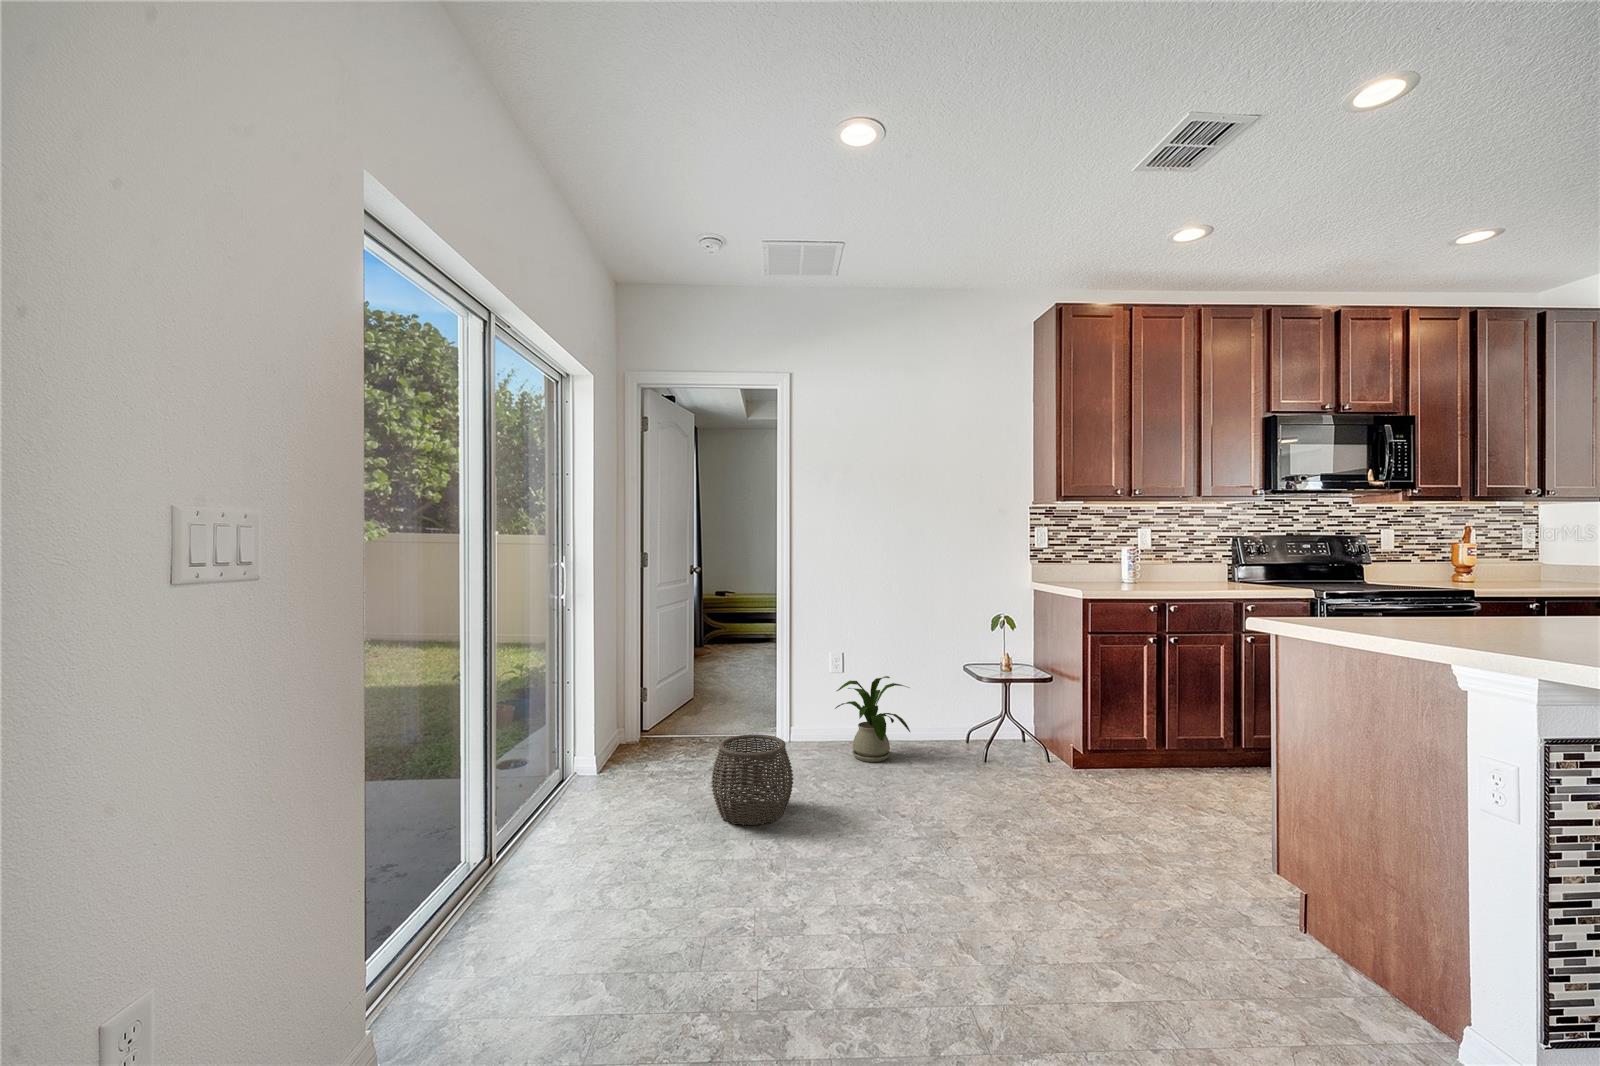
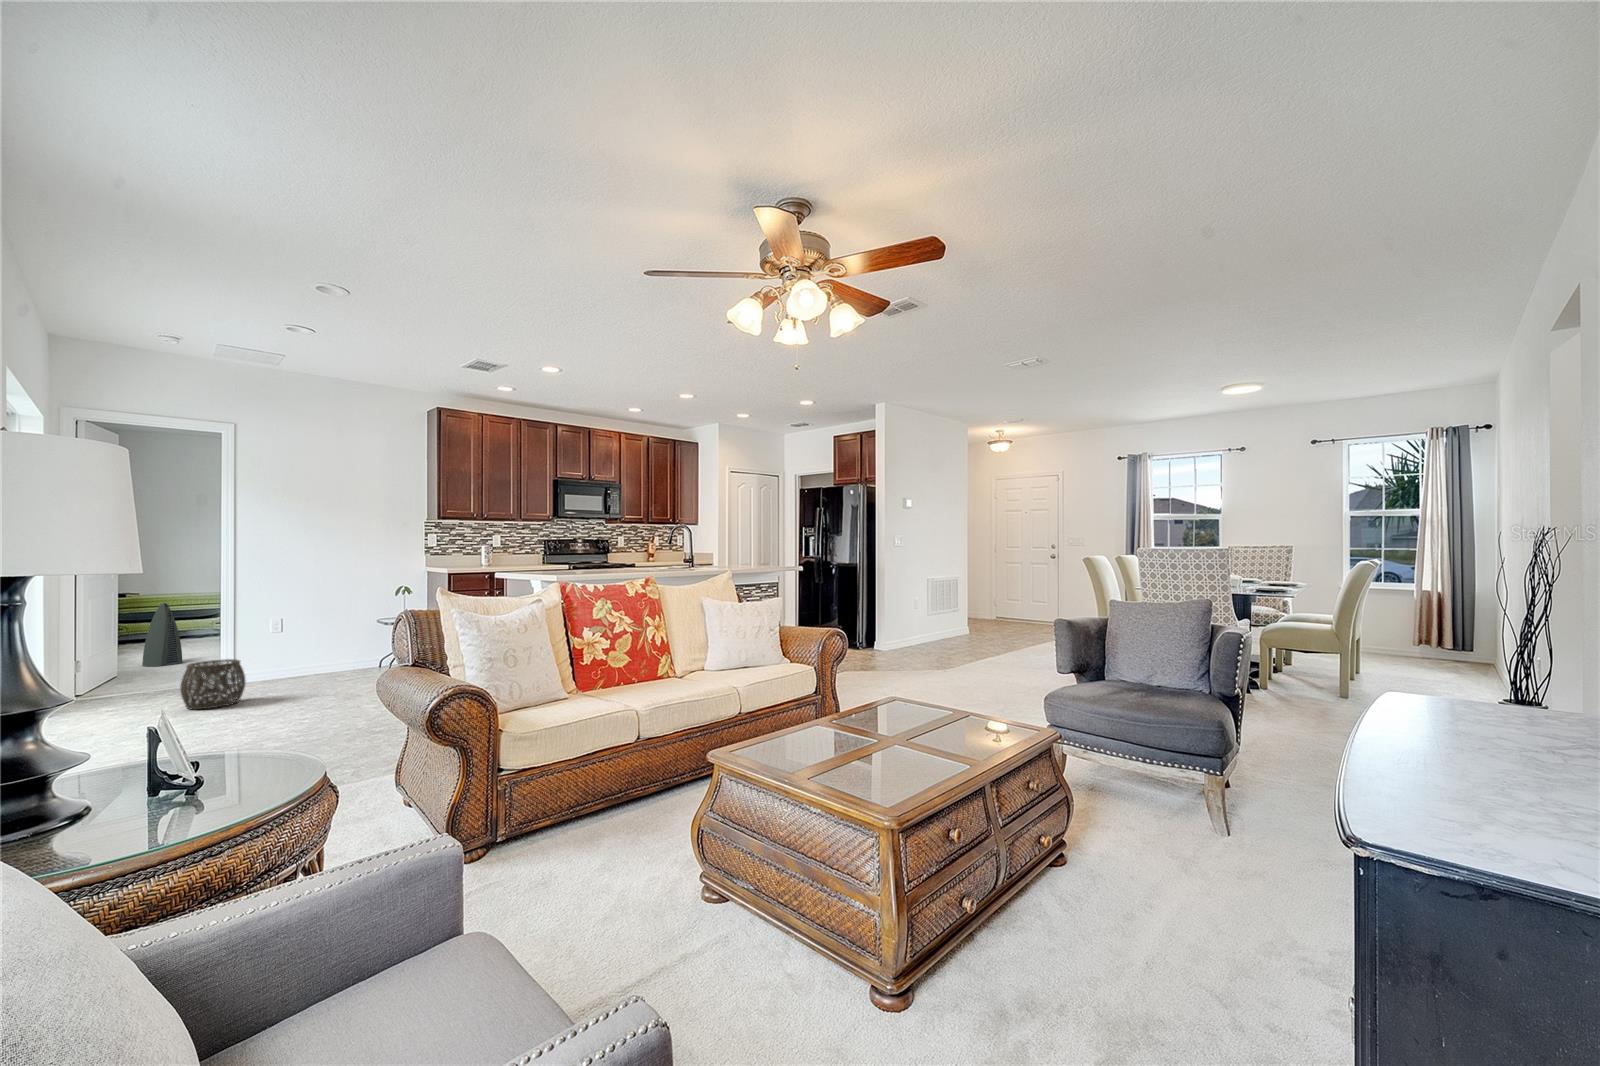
air purifier: none [719,606,752,682] -> present [142,603,182,667]
house plant: present [835,676,910,762] -> none [275,625,336,681]

